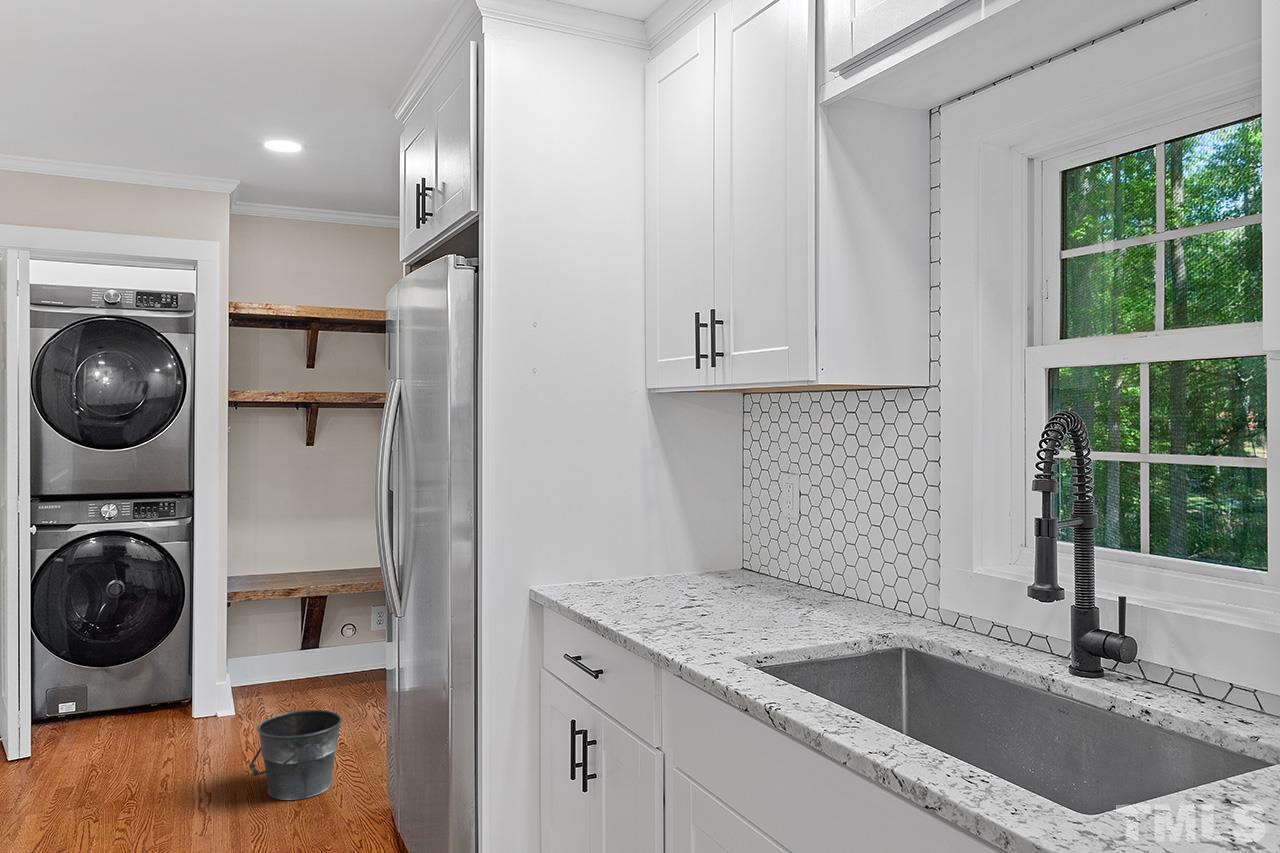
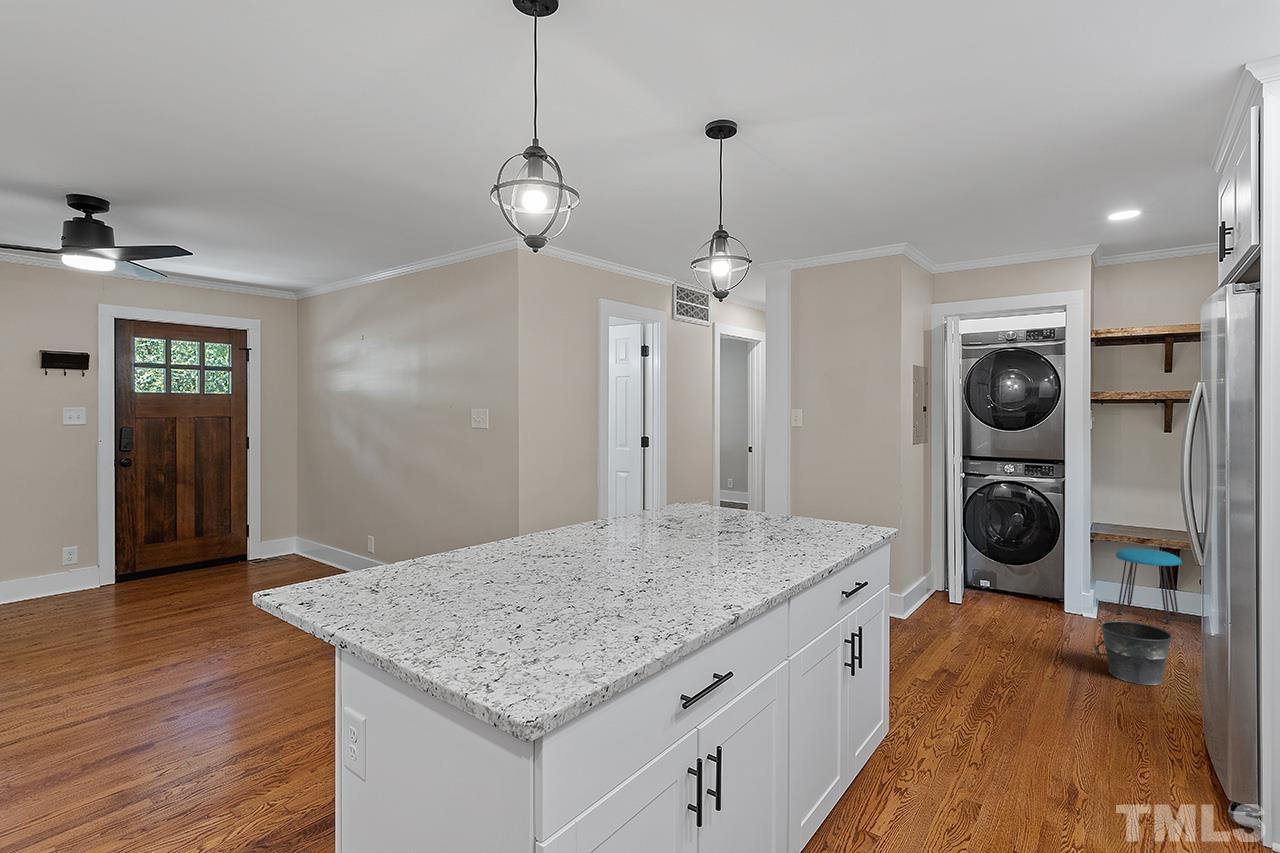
stool: none [256,603,329,700] -> present [1116,548,1182,624]

